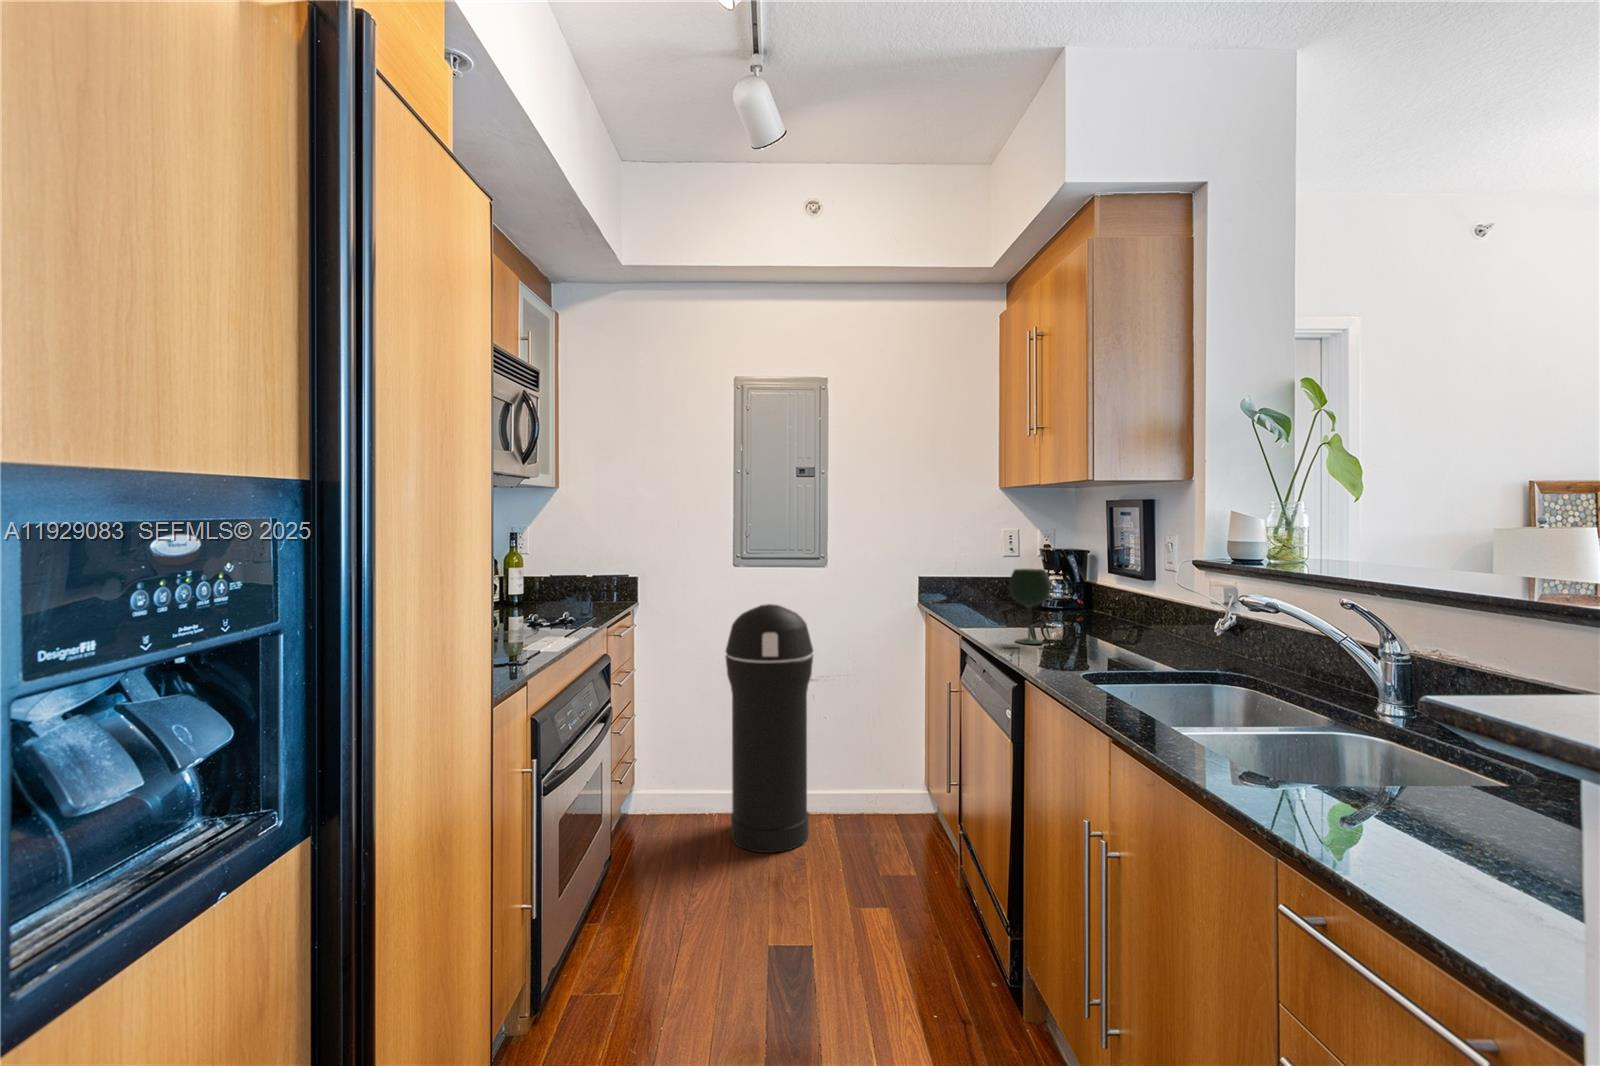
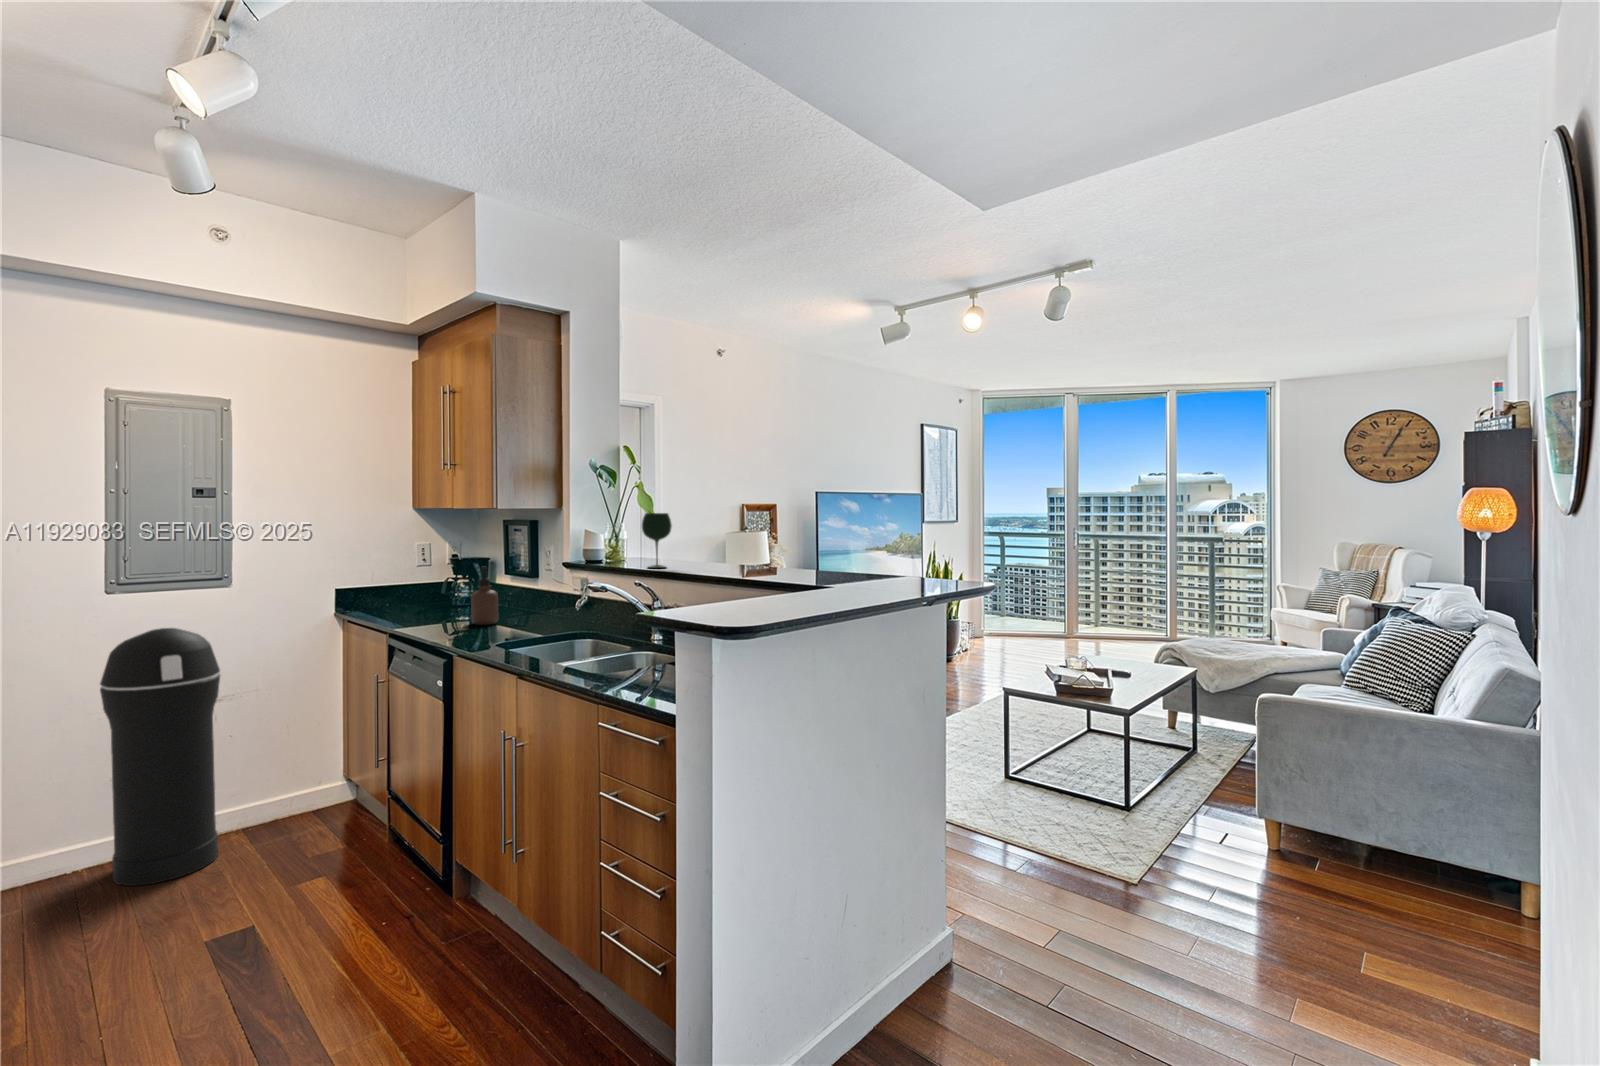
soap dispenser: none [1061,560,1096,638] -> present [471,567,498,625]
wine glass: present [1009,569,1050,644] -> present [642,513,672,568]

